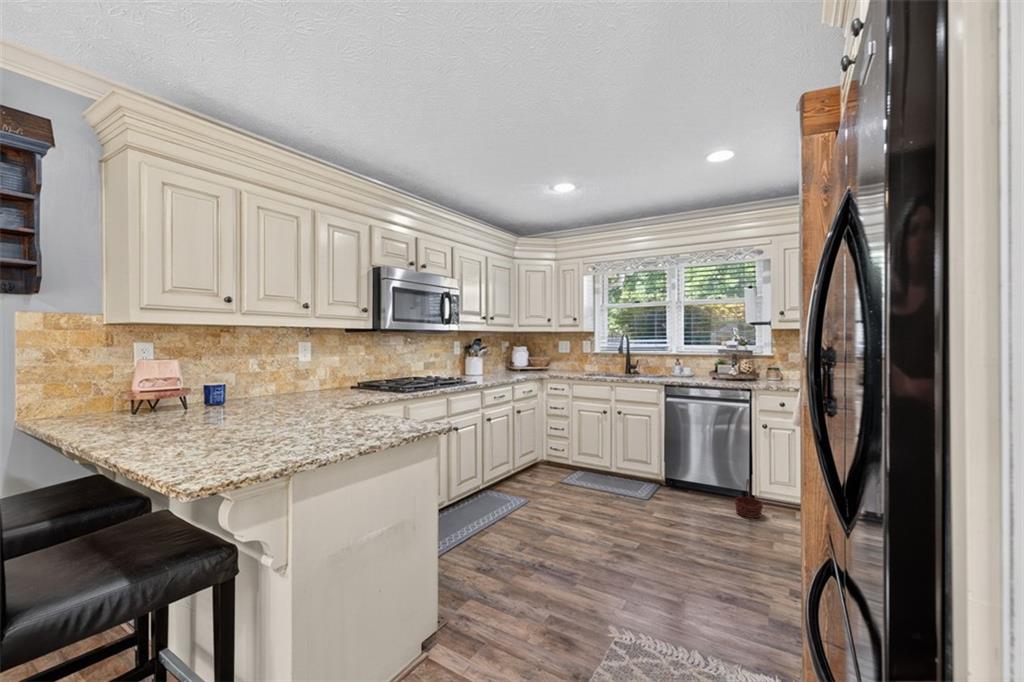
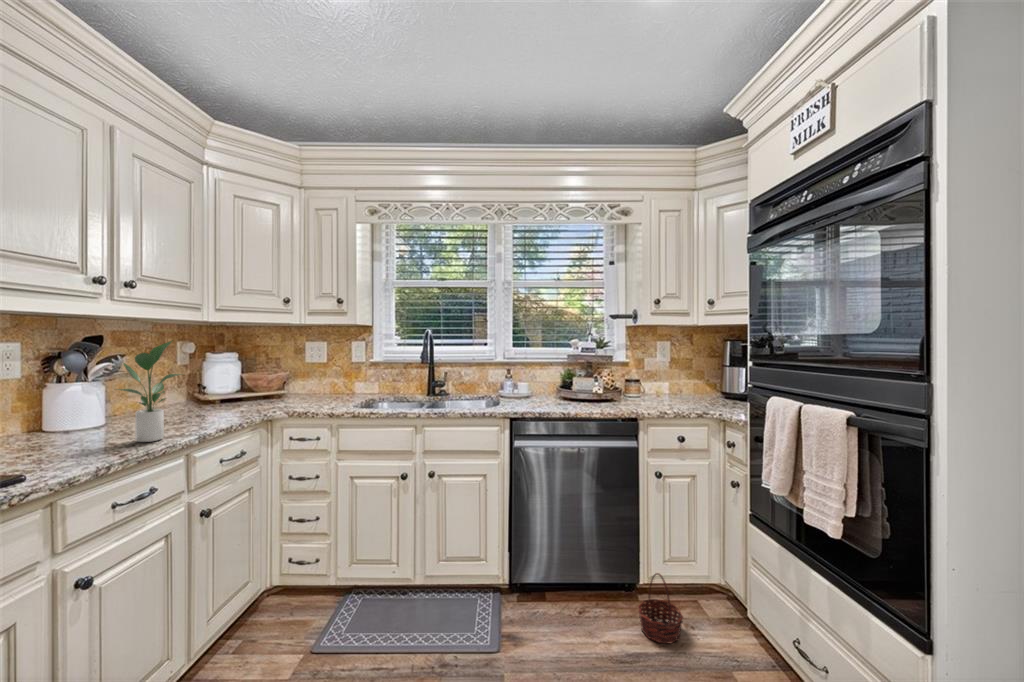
potted plant: none [490,339,512,379] -> present [118,341,181,442]

